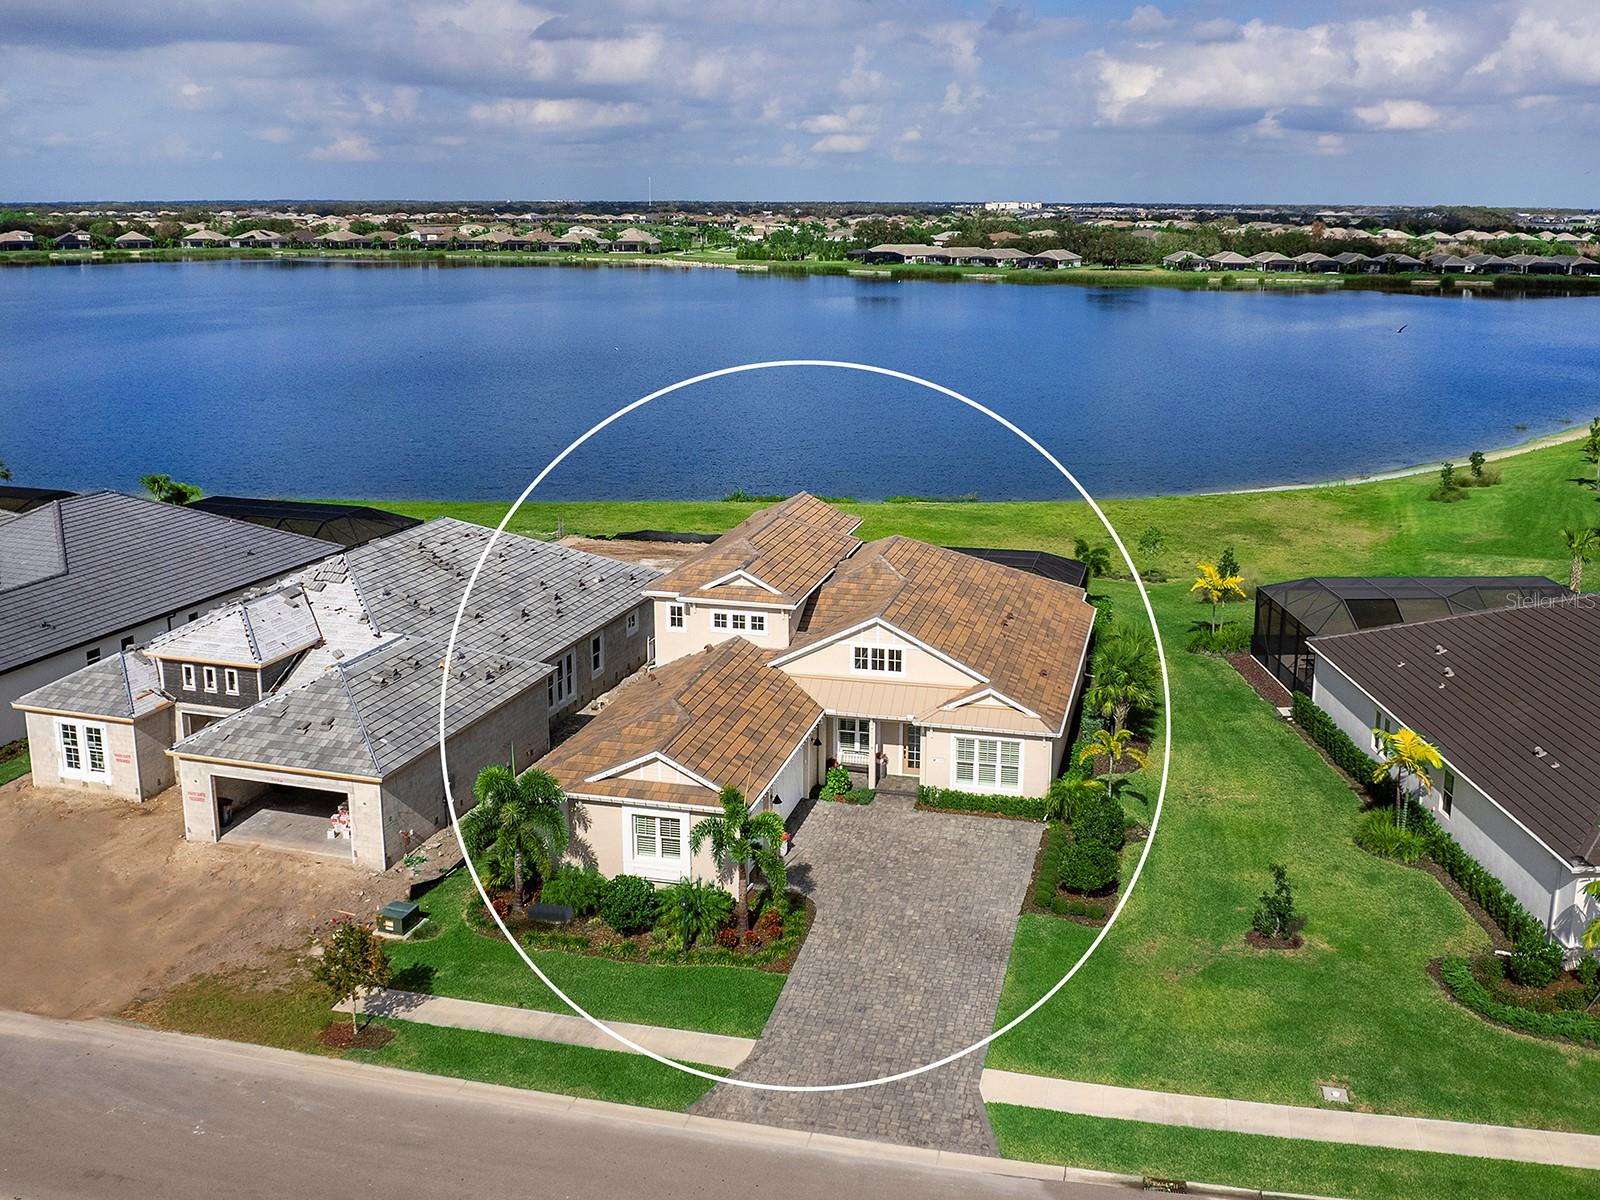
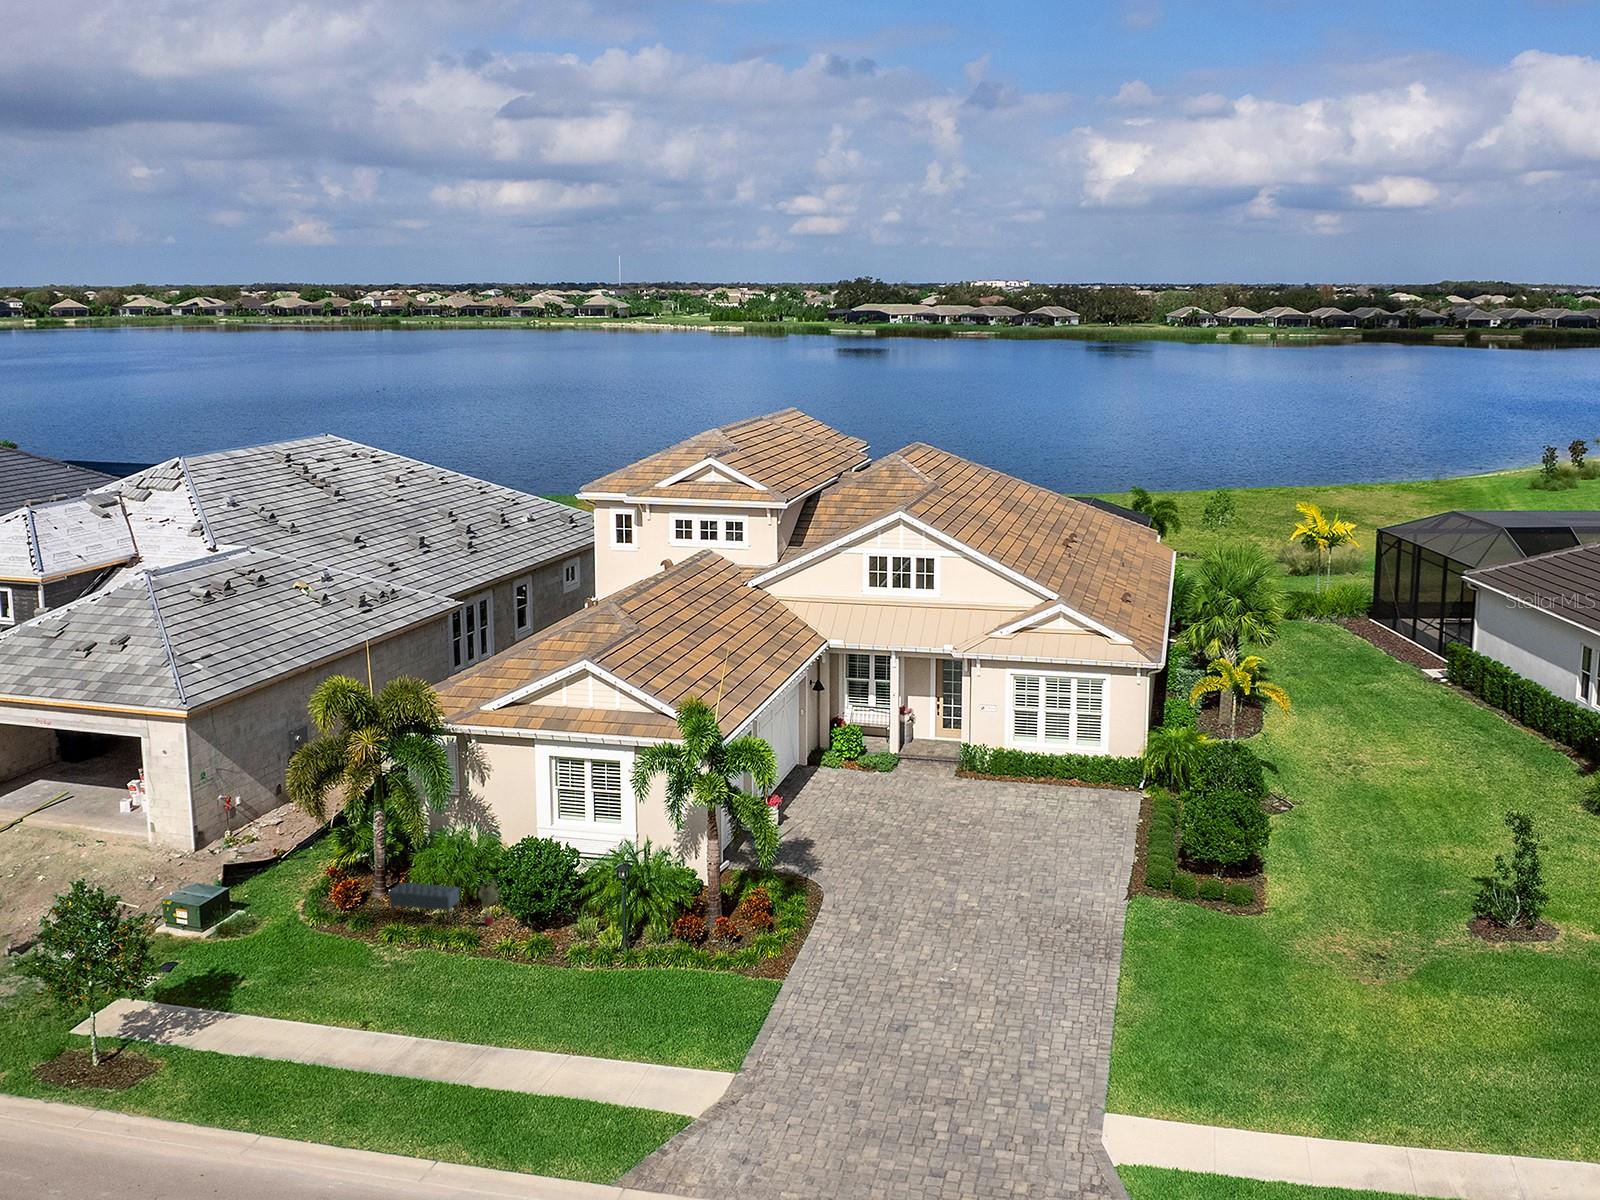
potted tree: present [1285,913,1308,946] -> present [479,879,500,926]

